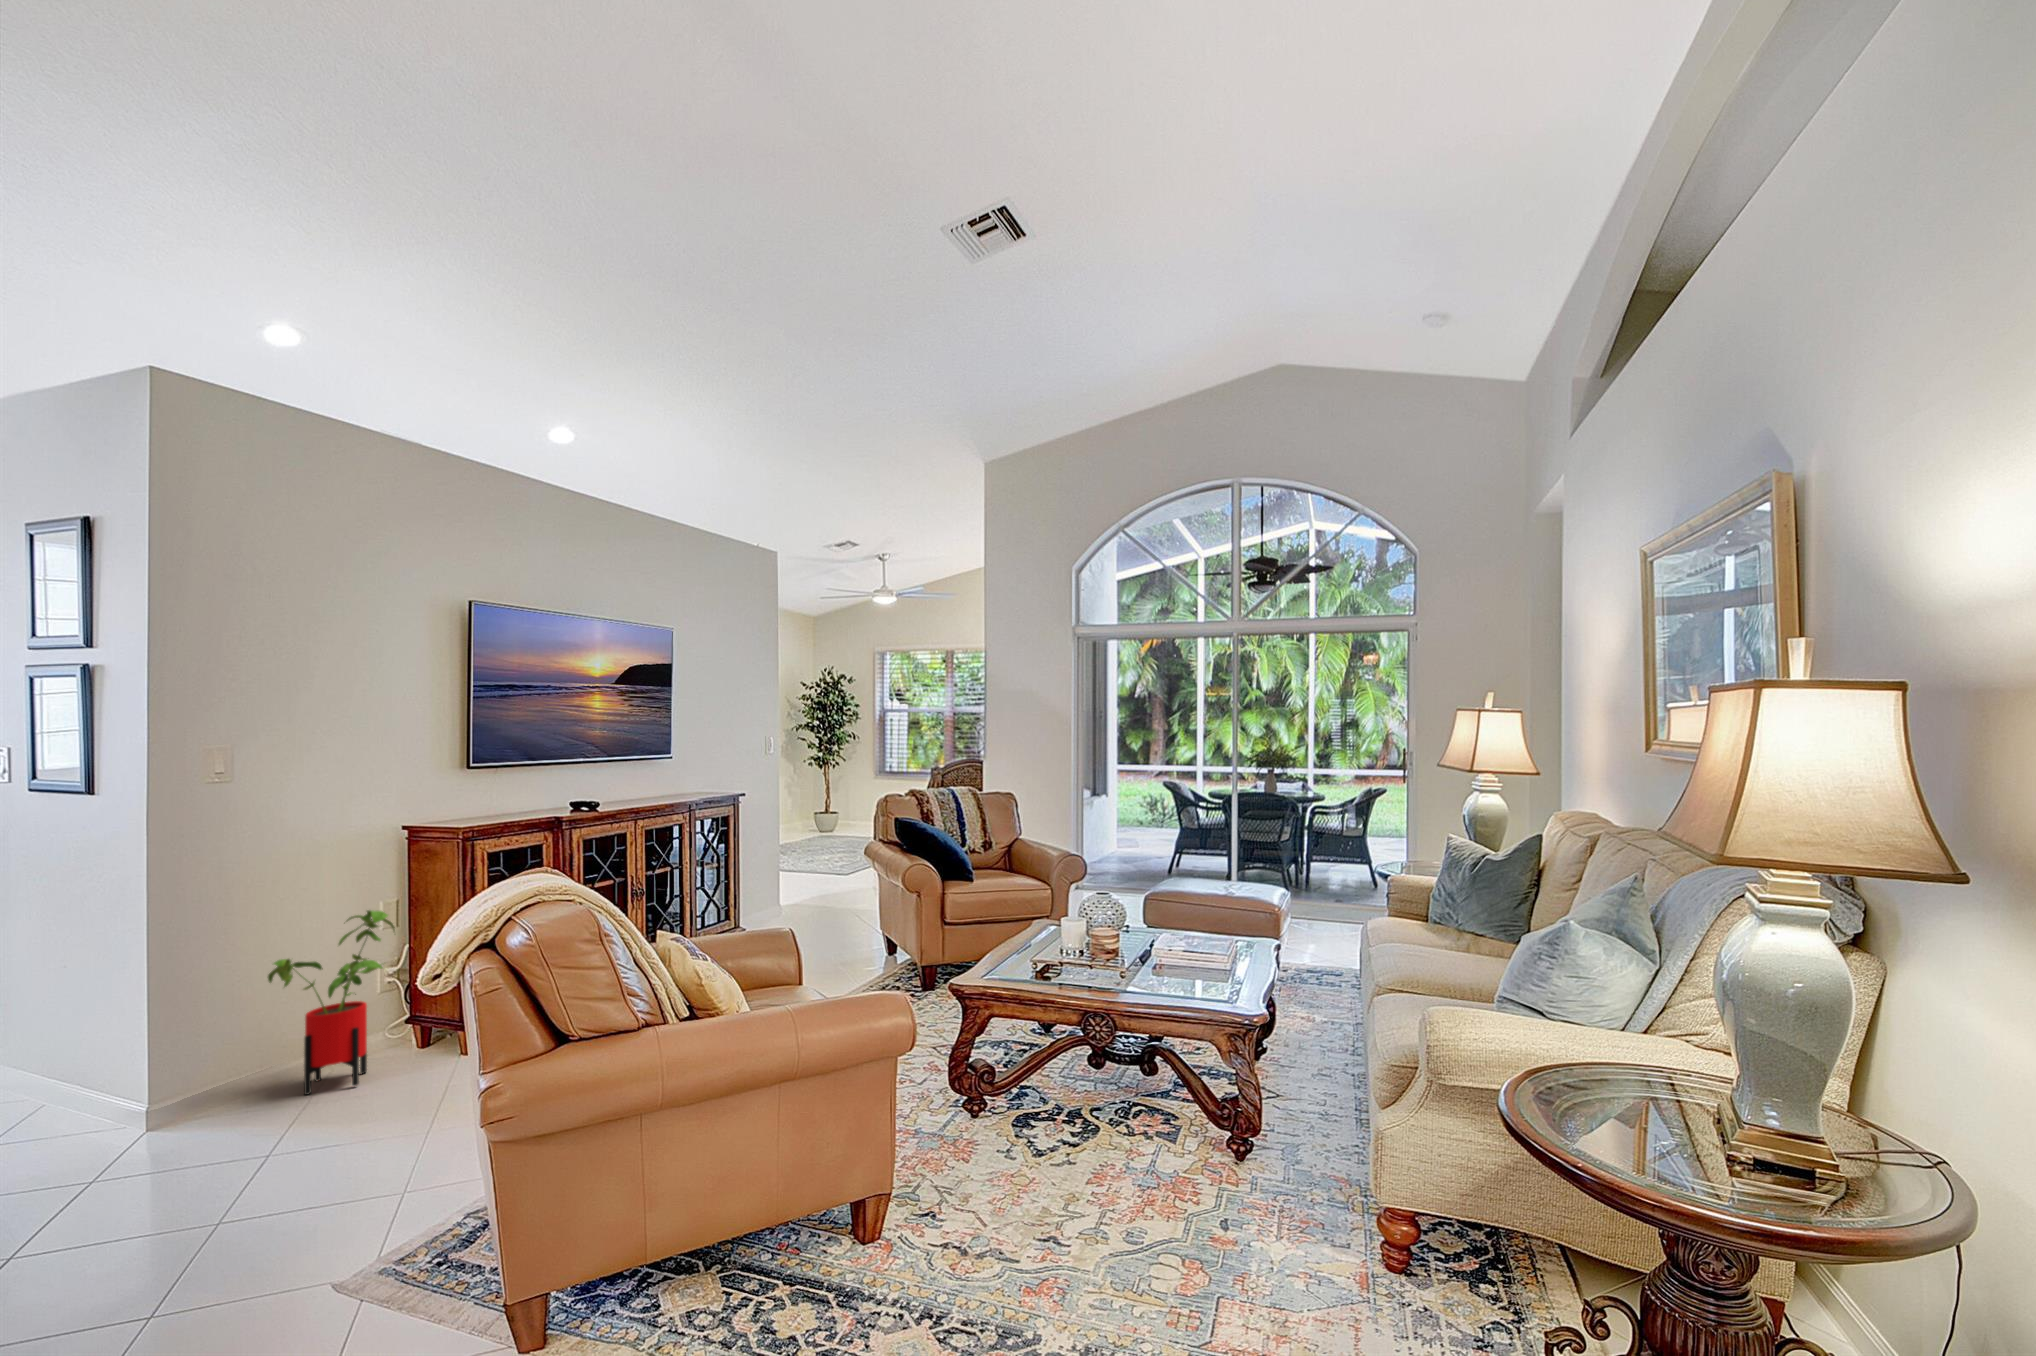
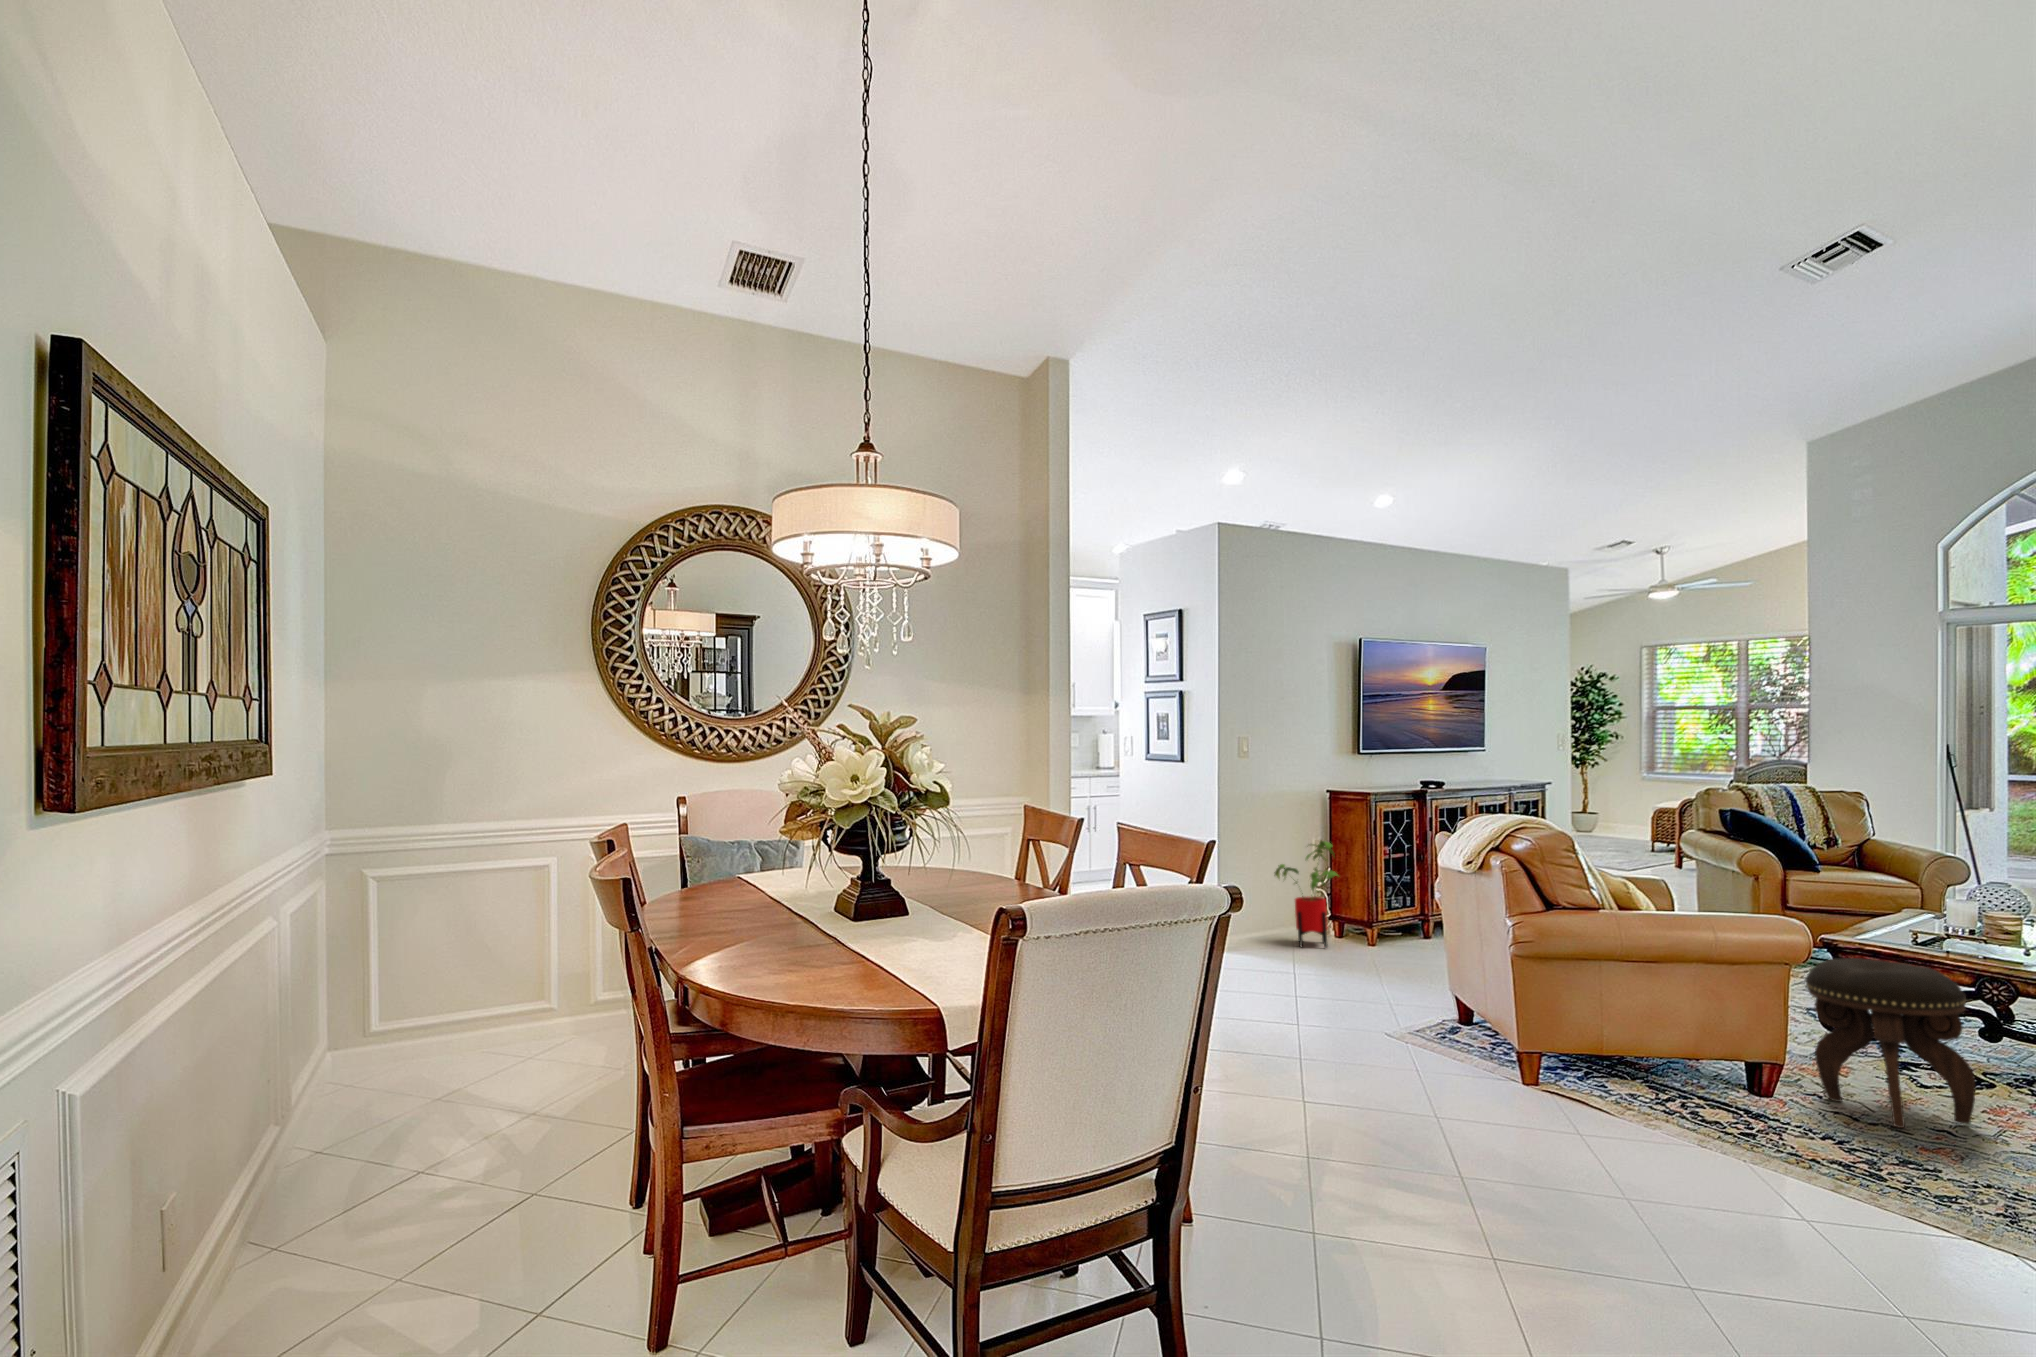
footstool: none [920,1021,1076,1265] -> present [1806,958,1975,1128]

